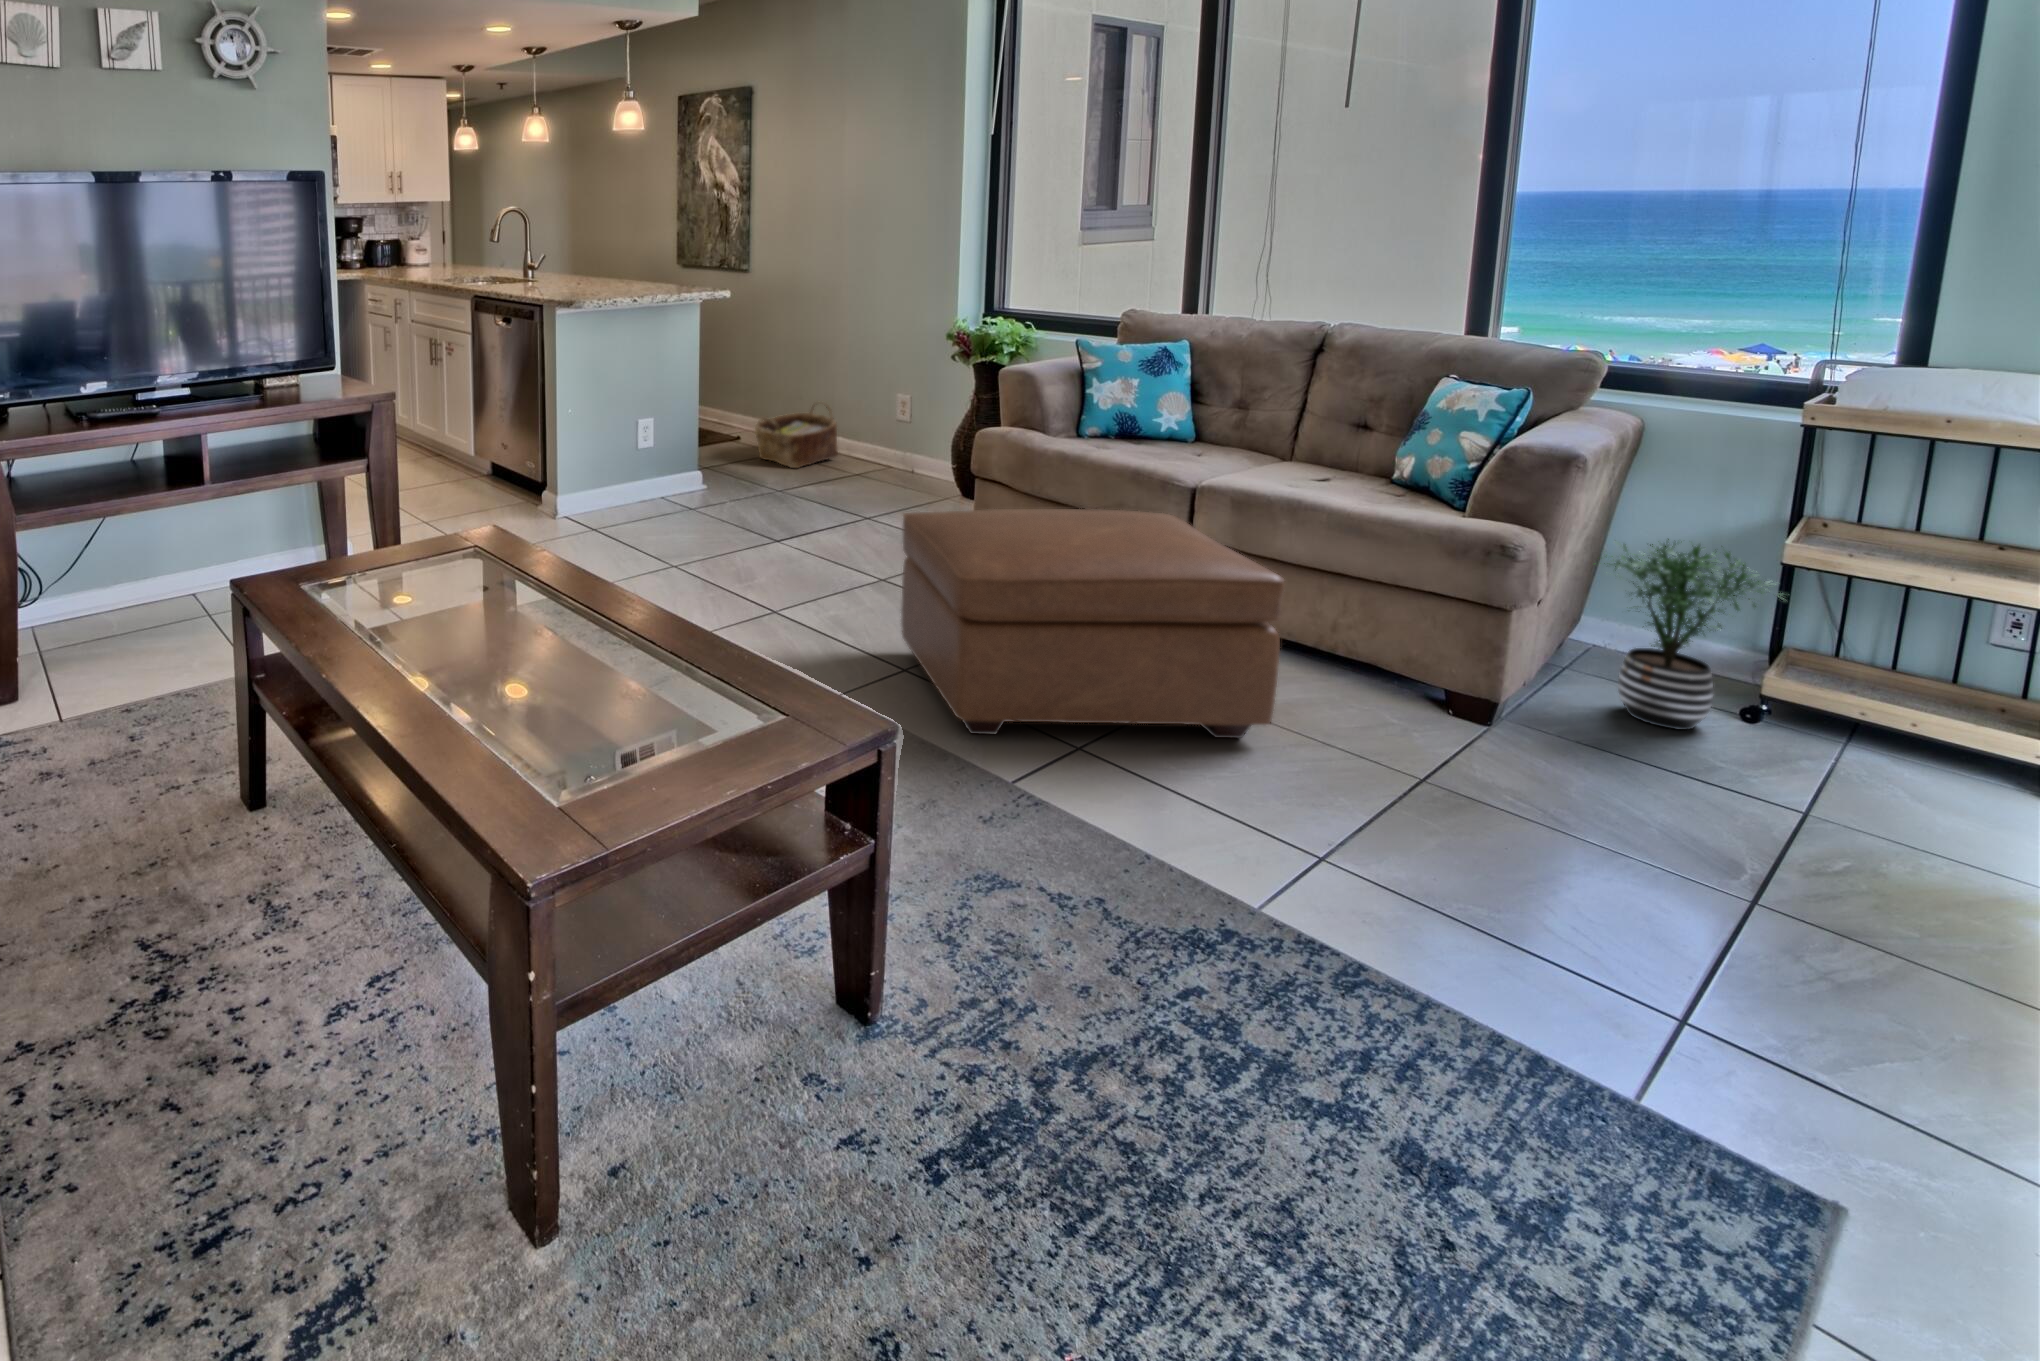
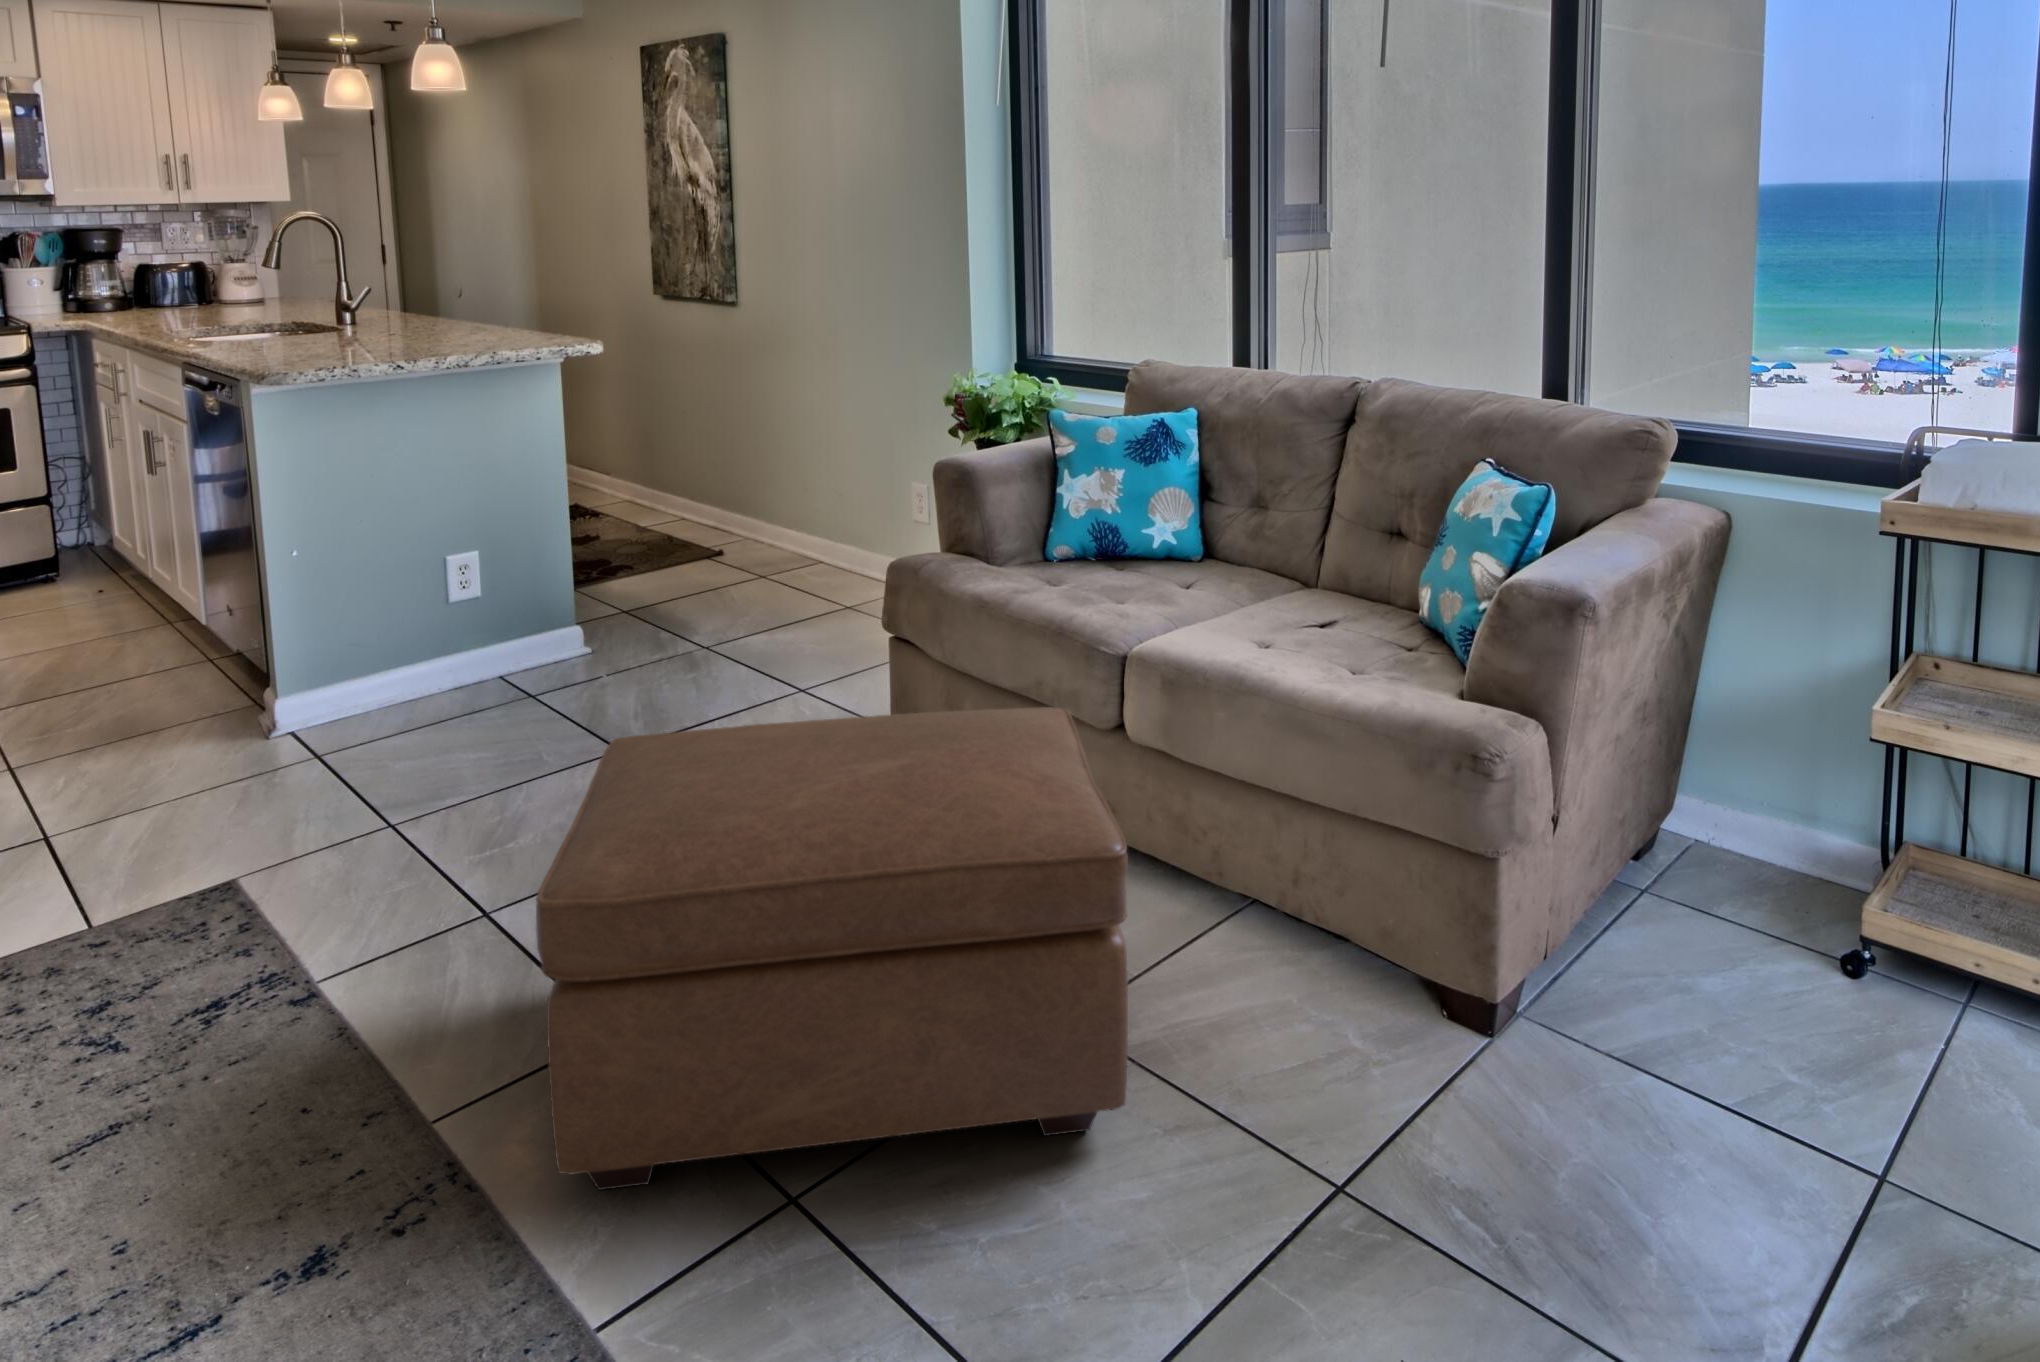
woven basket: present [755,401,838,468] -> none [706,500,836,606]
potted plant: present [1593,539,1784,730] -> none [1643,710,1883,1013]

